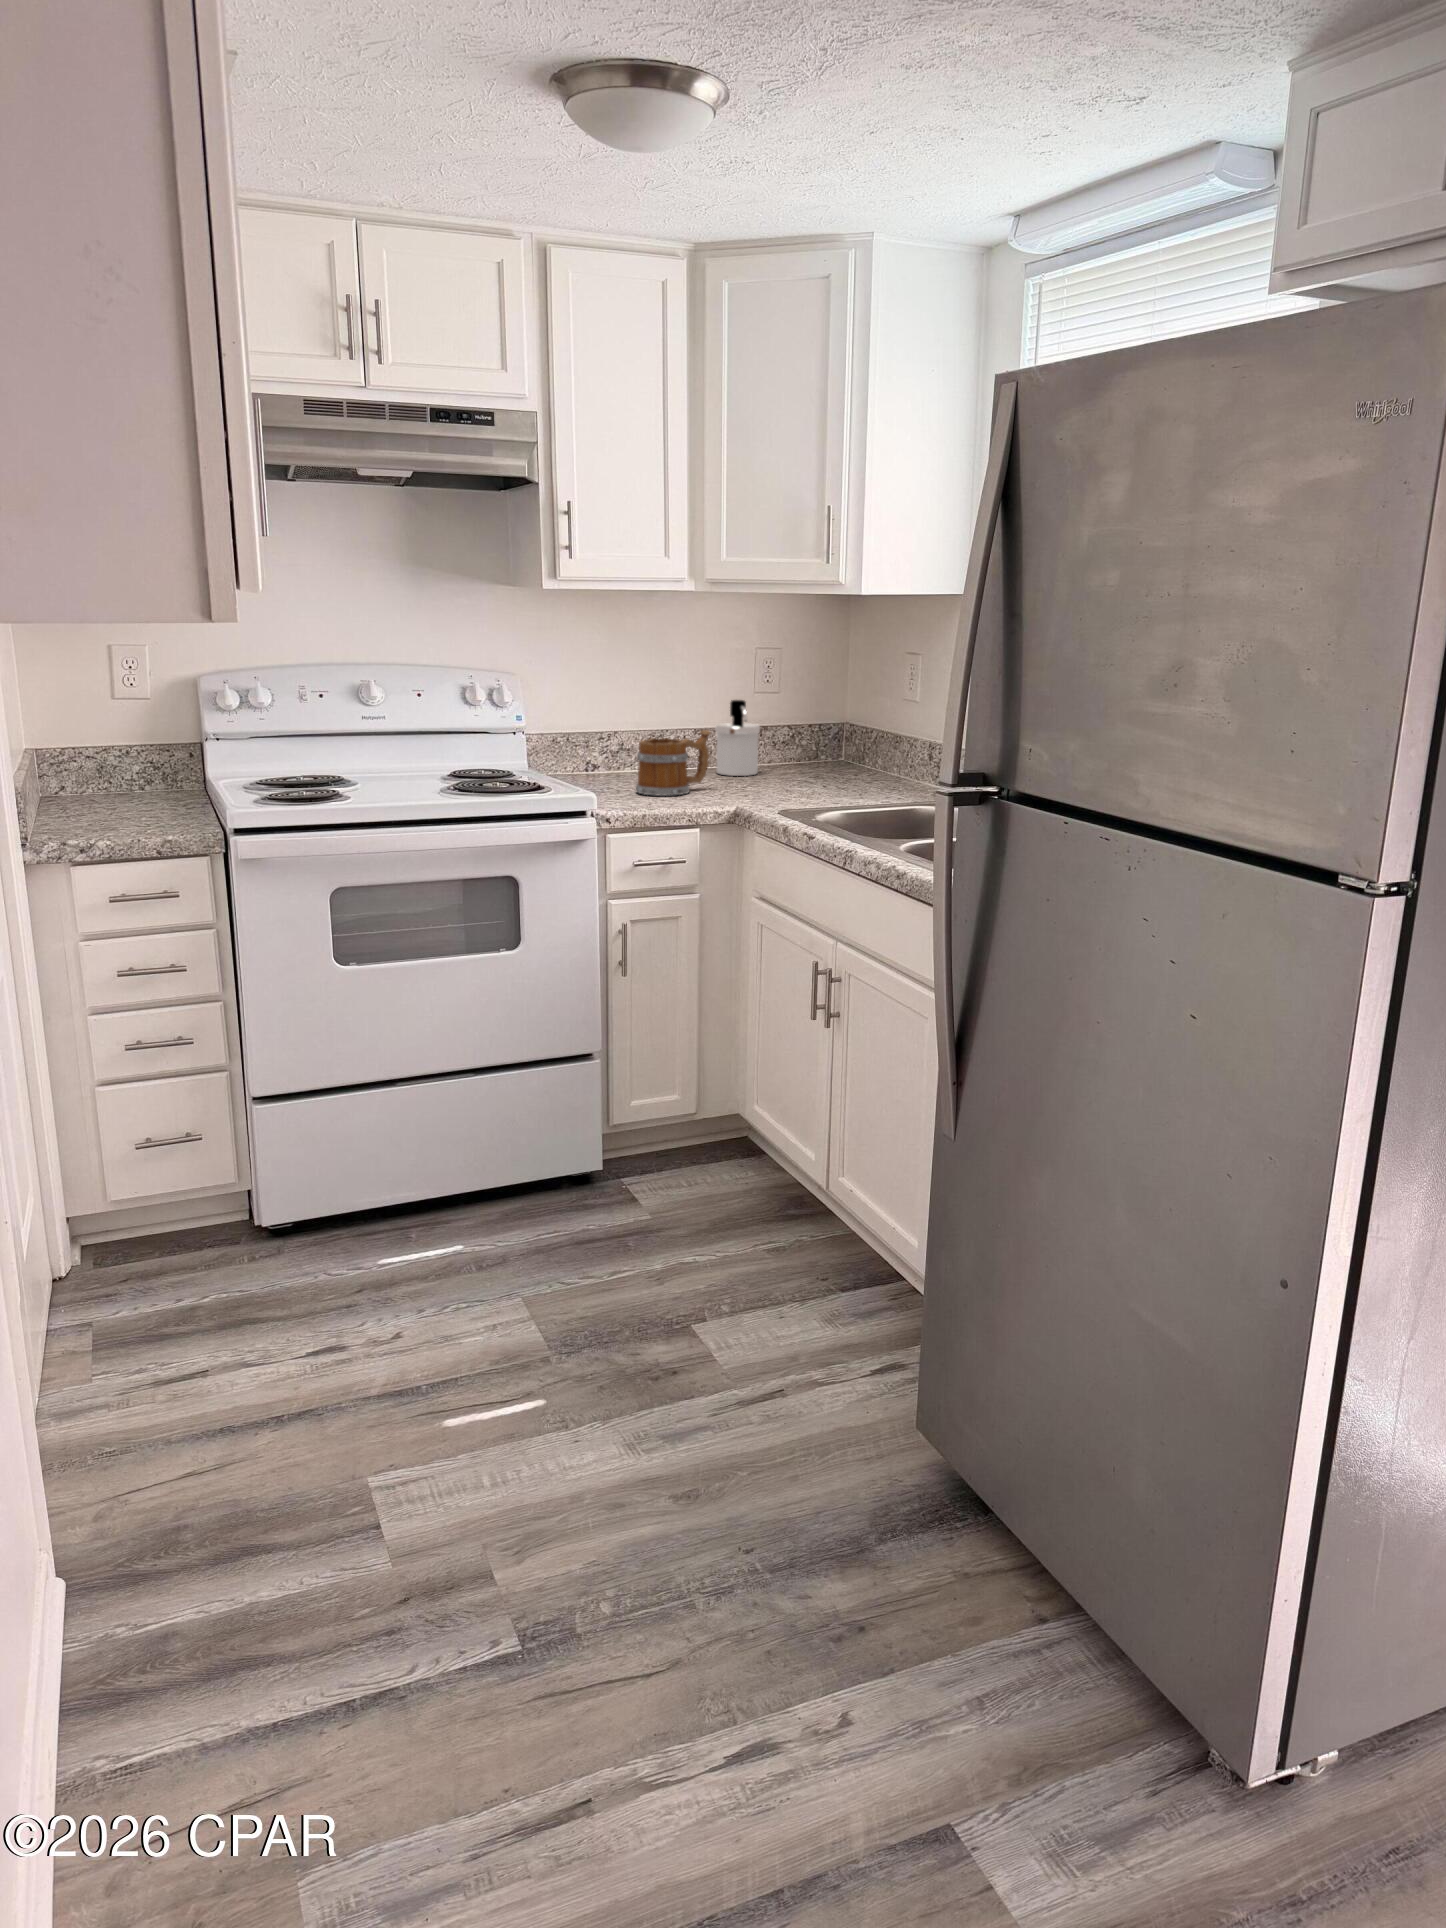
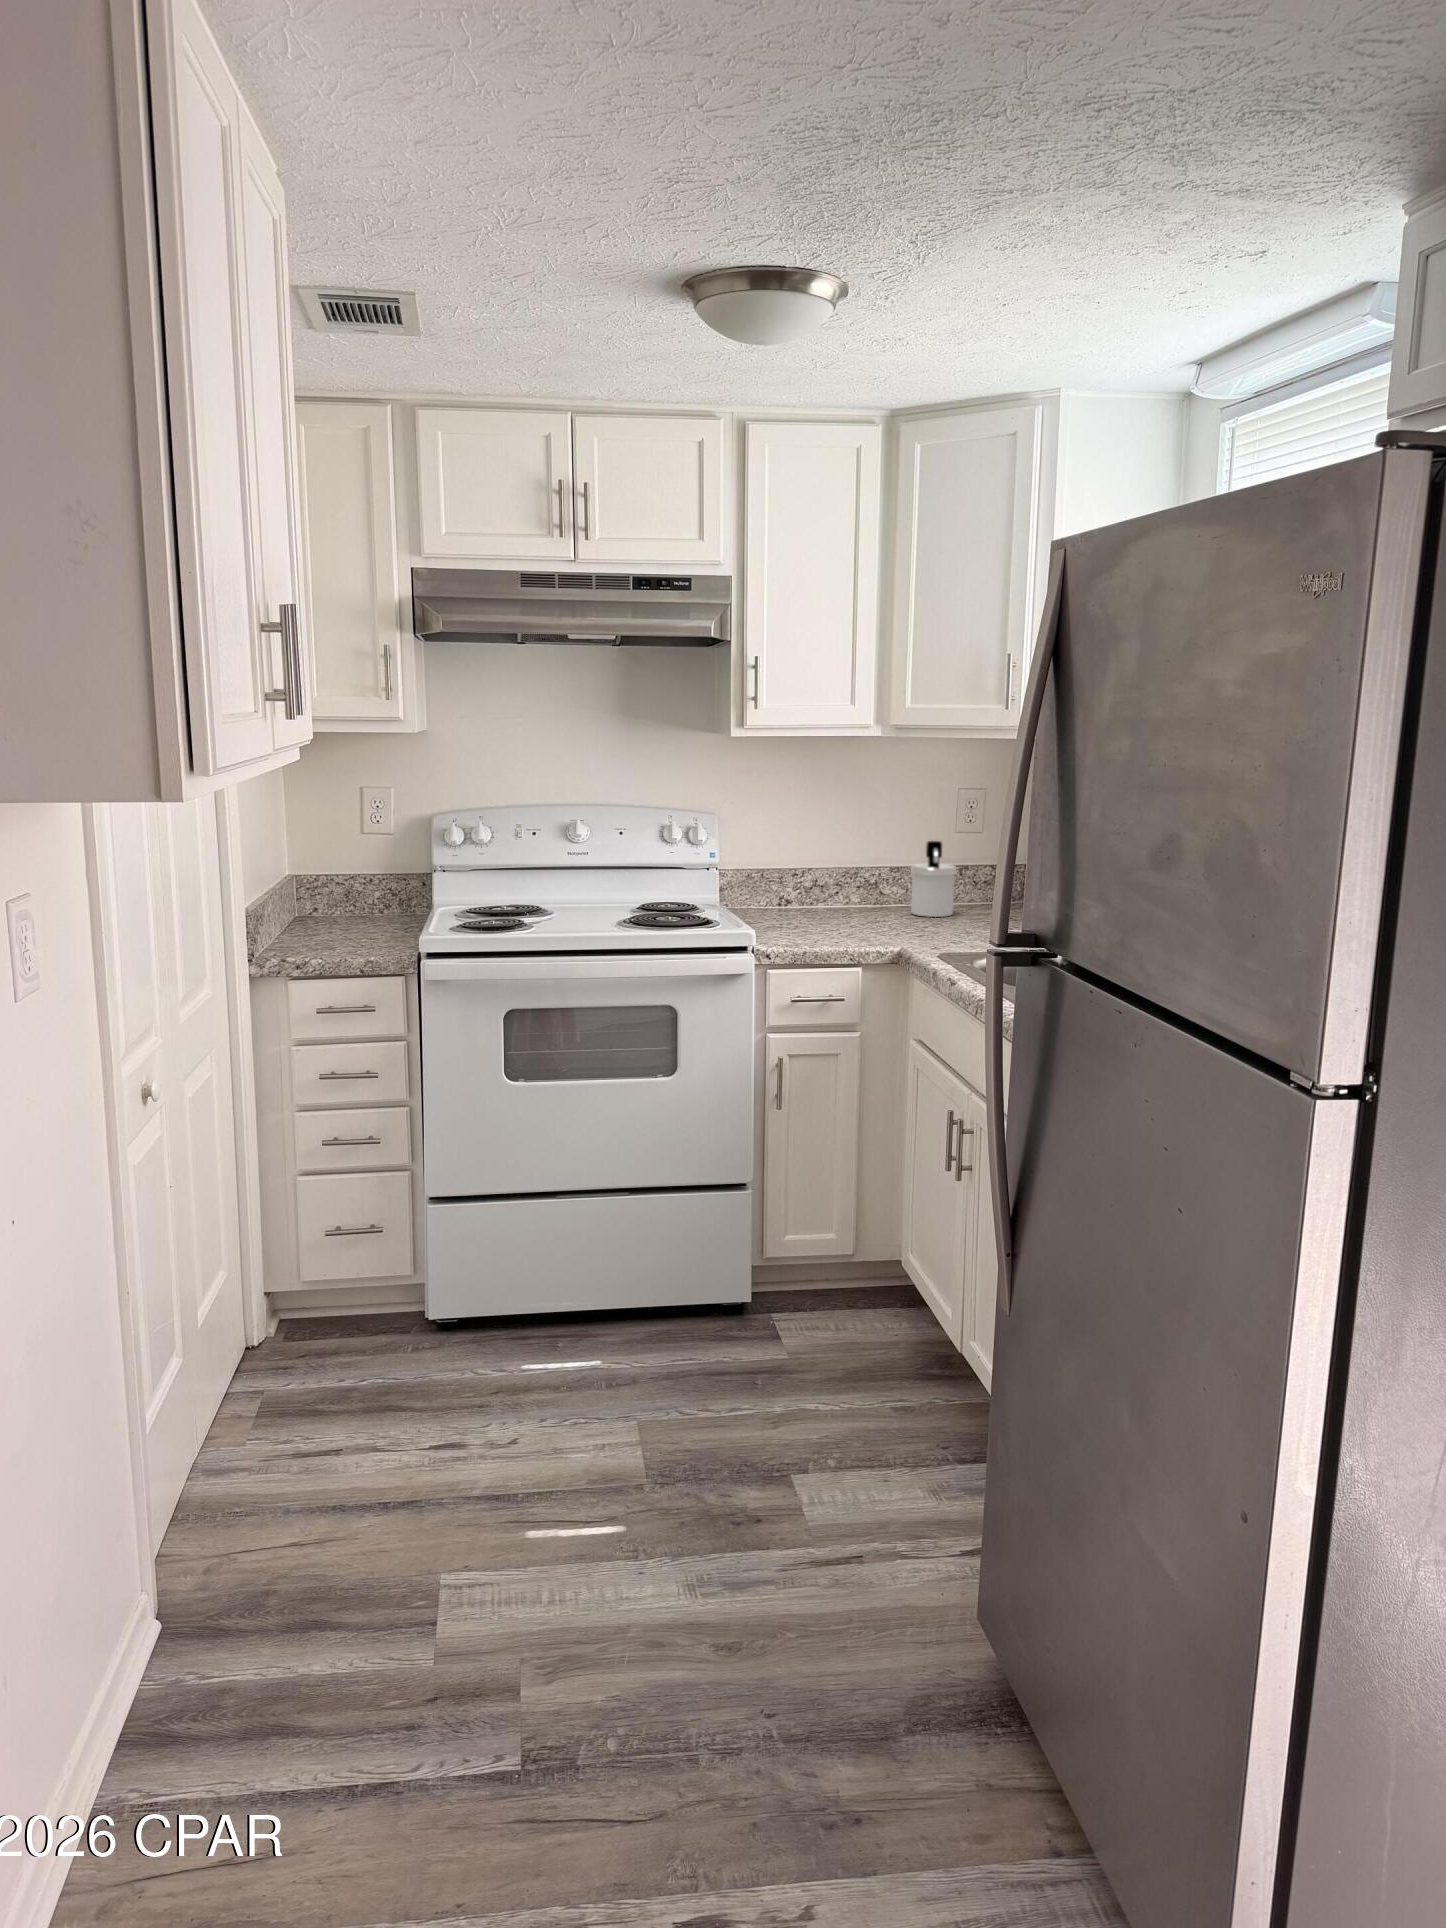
mug: present [636,730,710,796] -> none [816,871,894,935]

